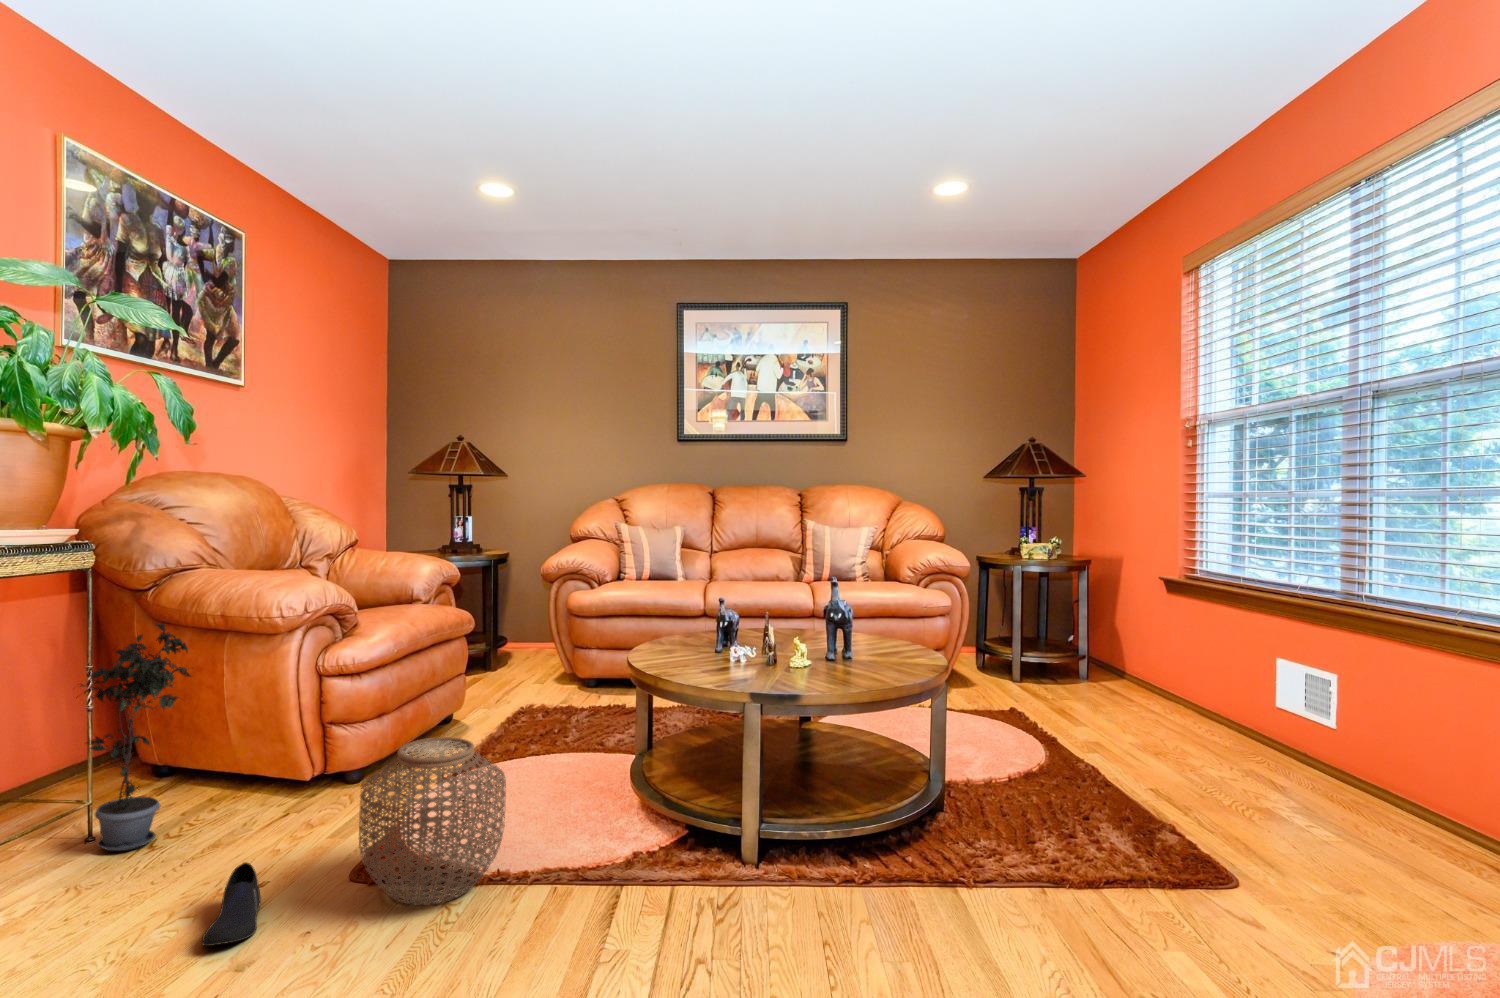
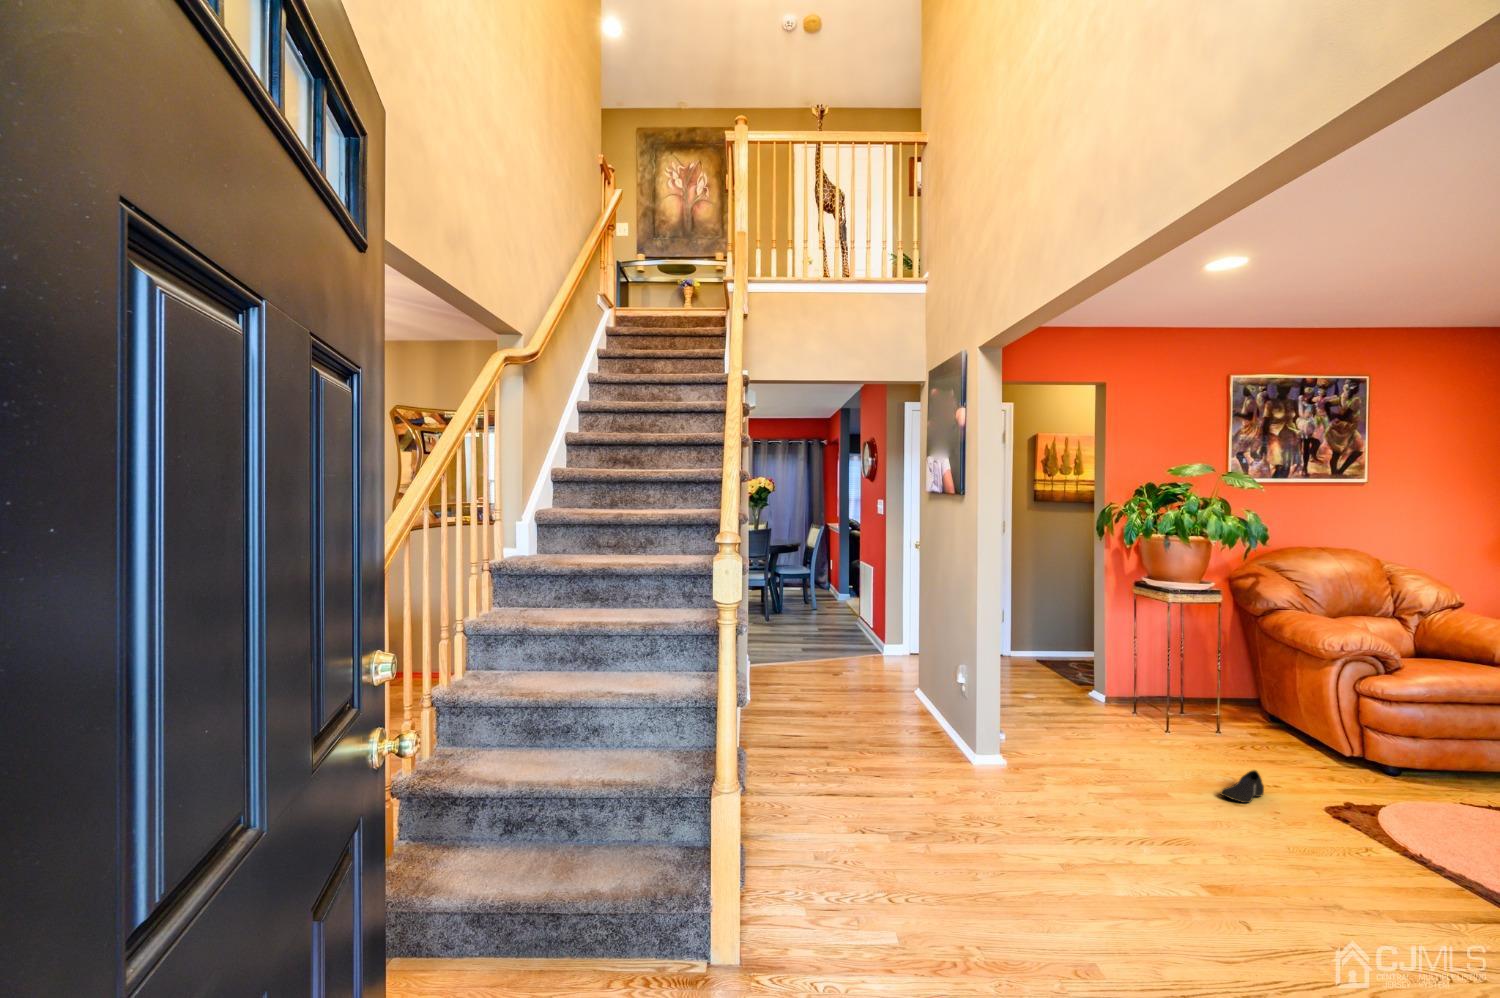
potted plant: present [80,624,190,851] -> none [1205,637,1266,750]
woven basket: present [359,737,506,905] -> none [1310,744,1426,852]

